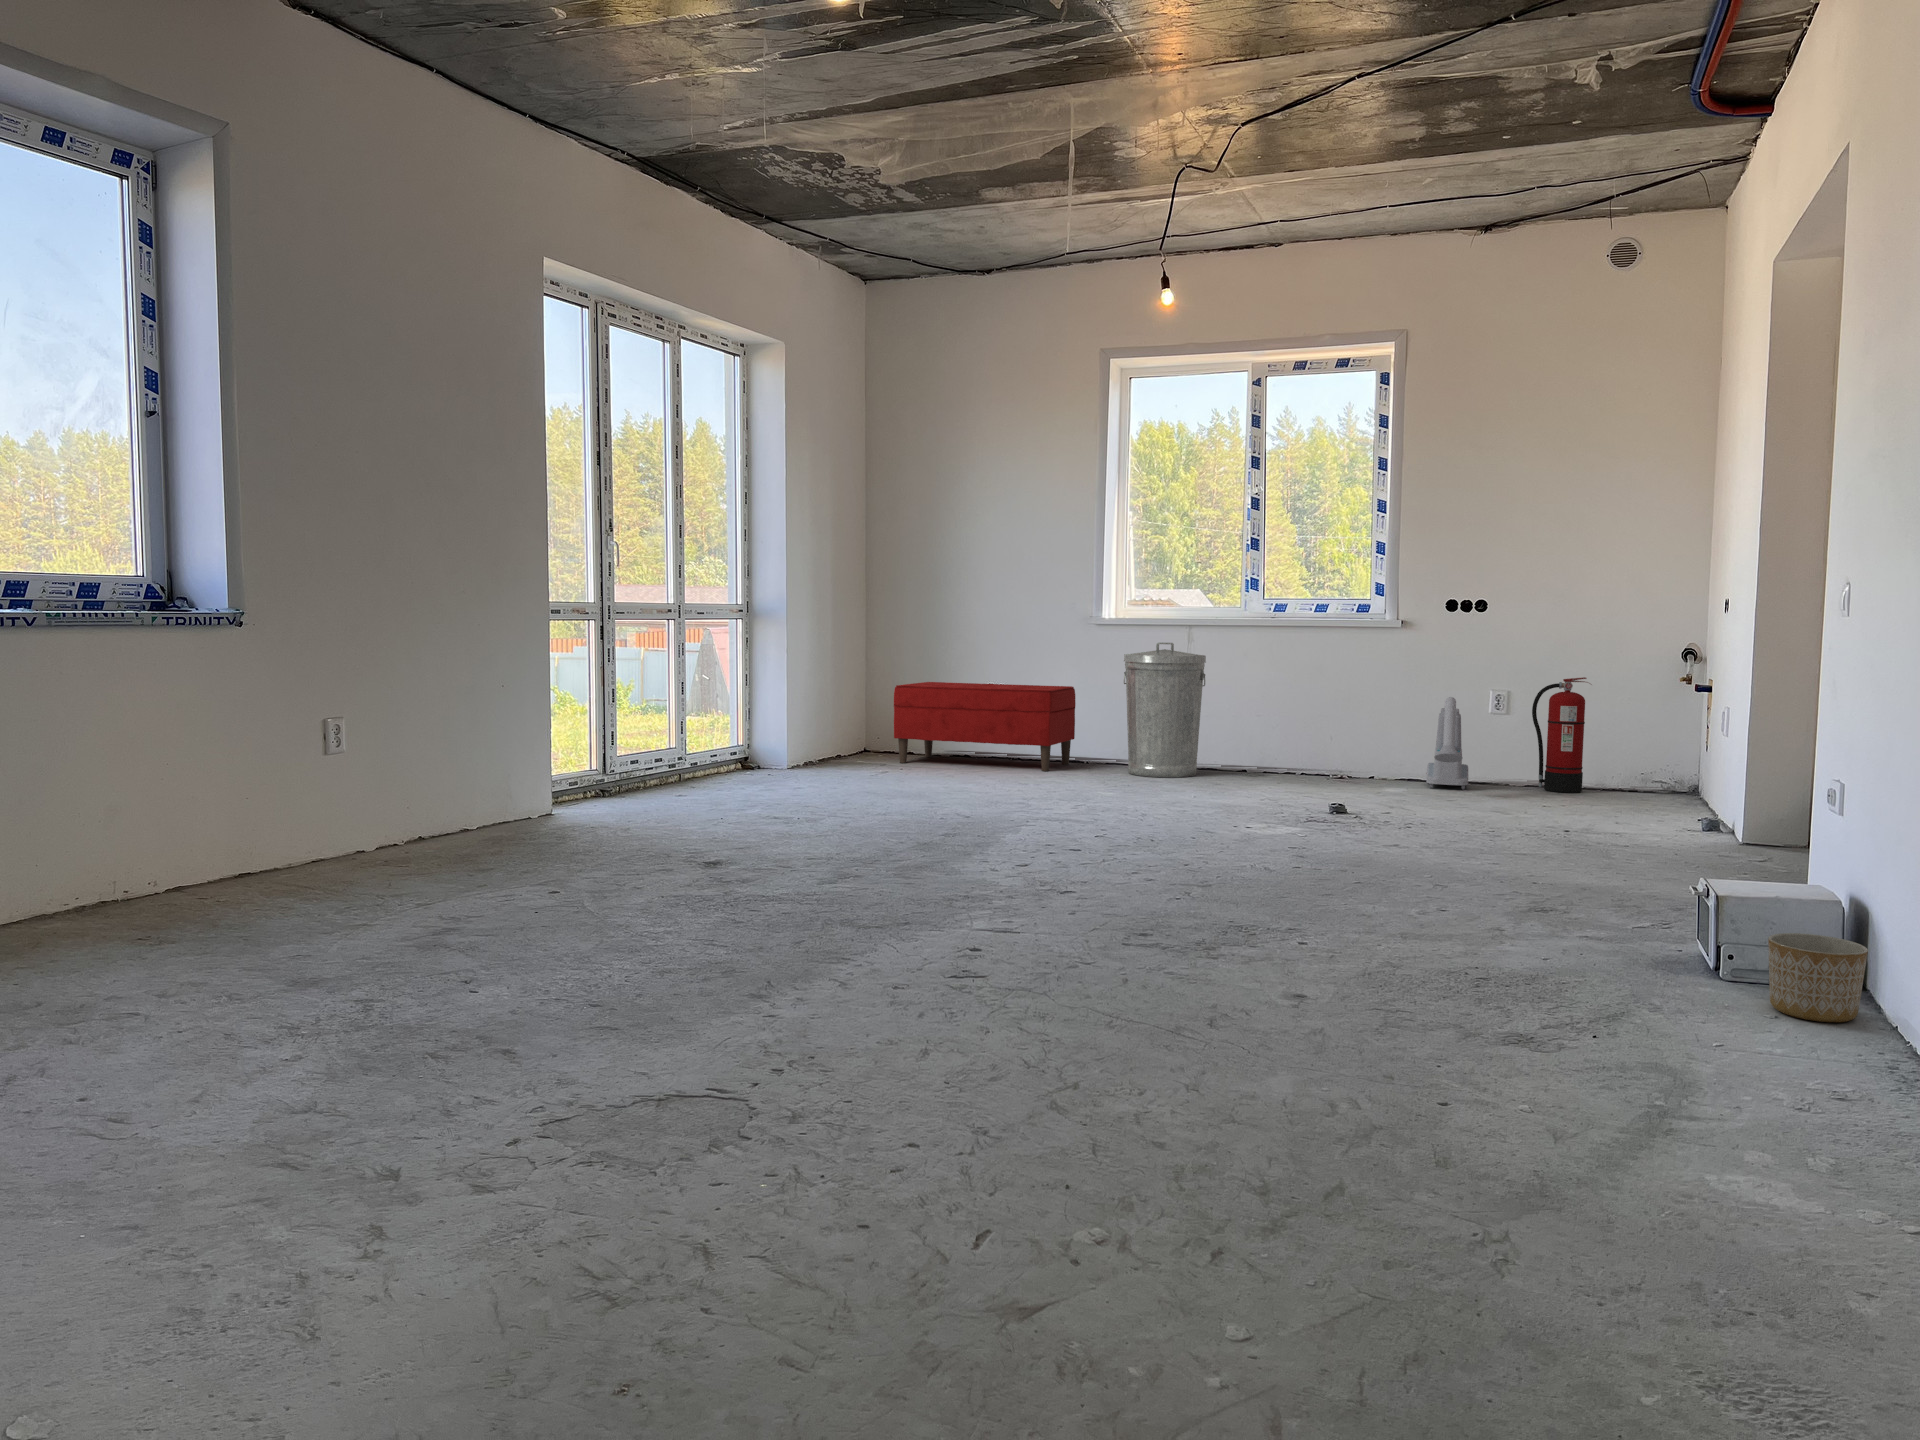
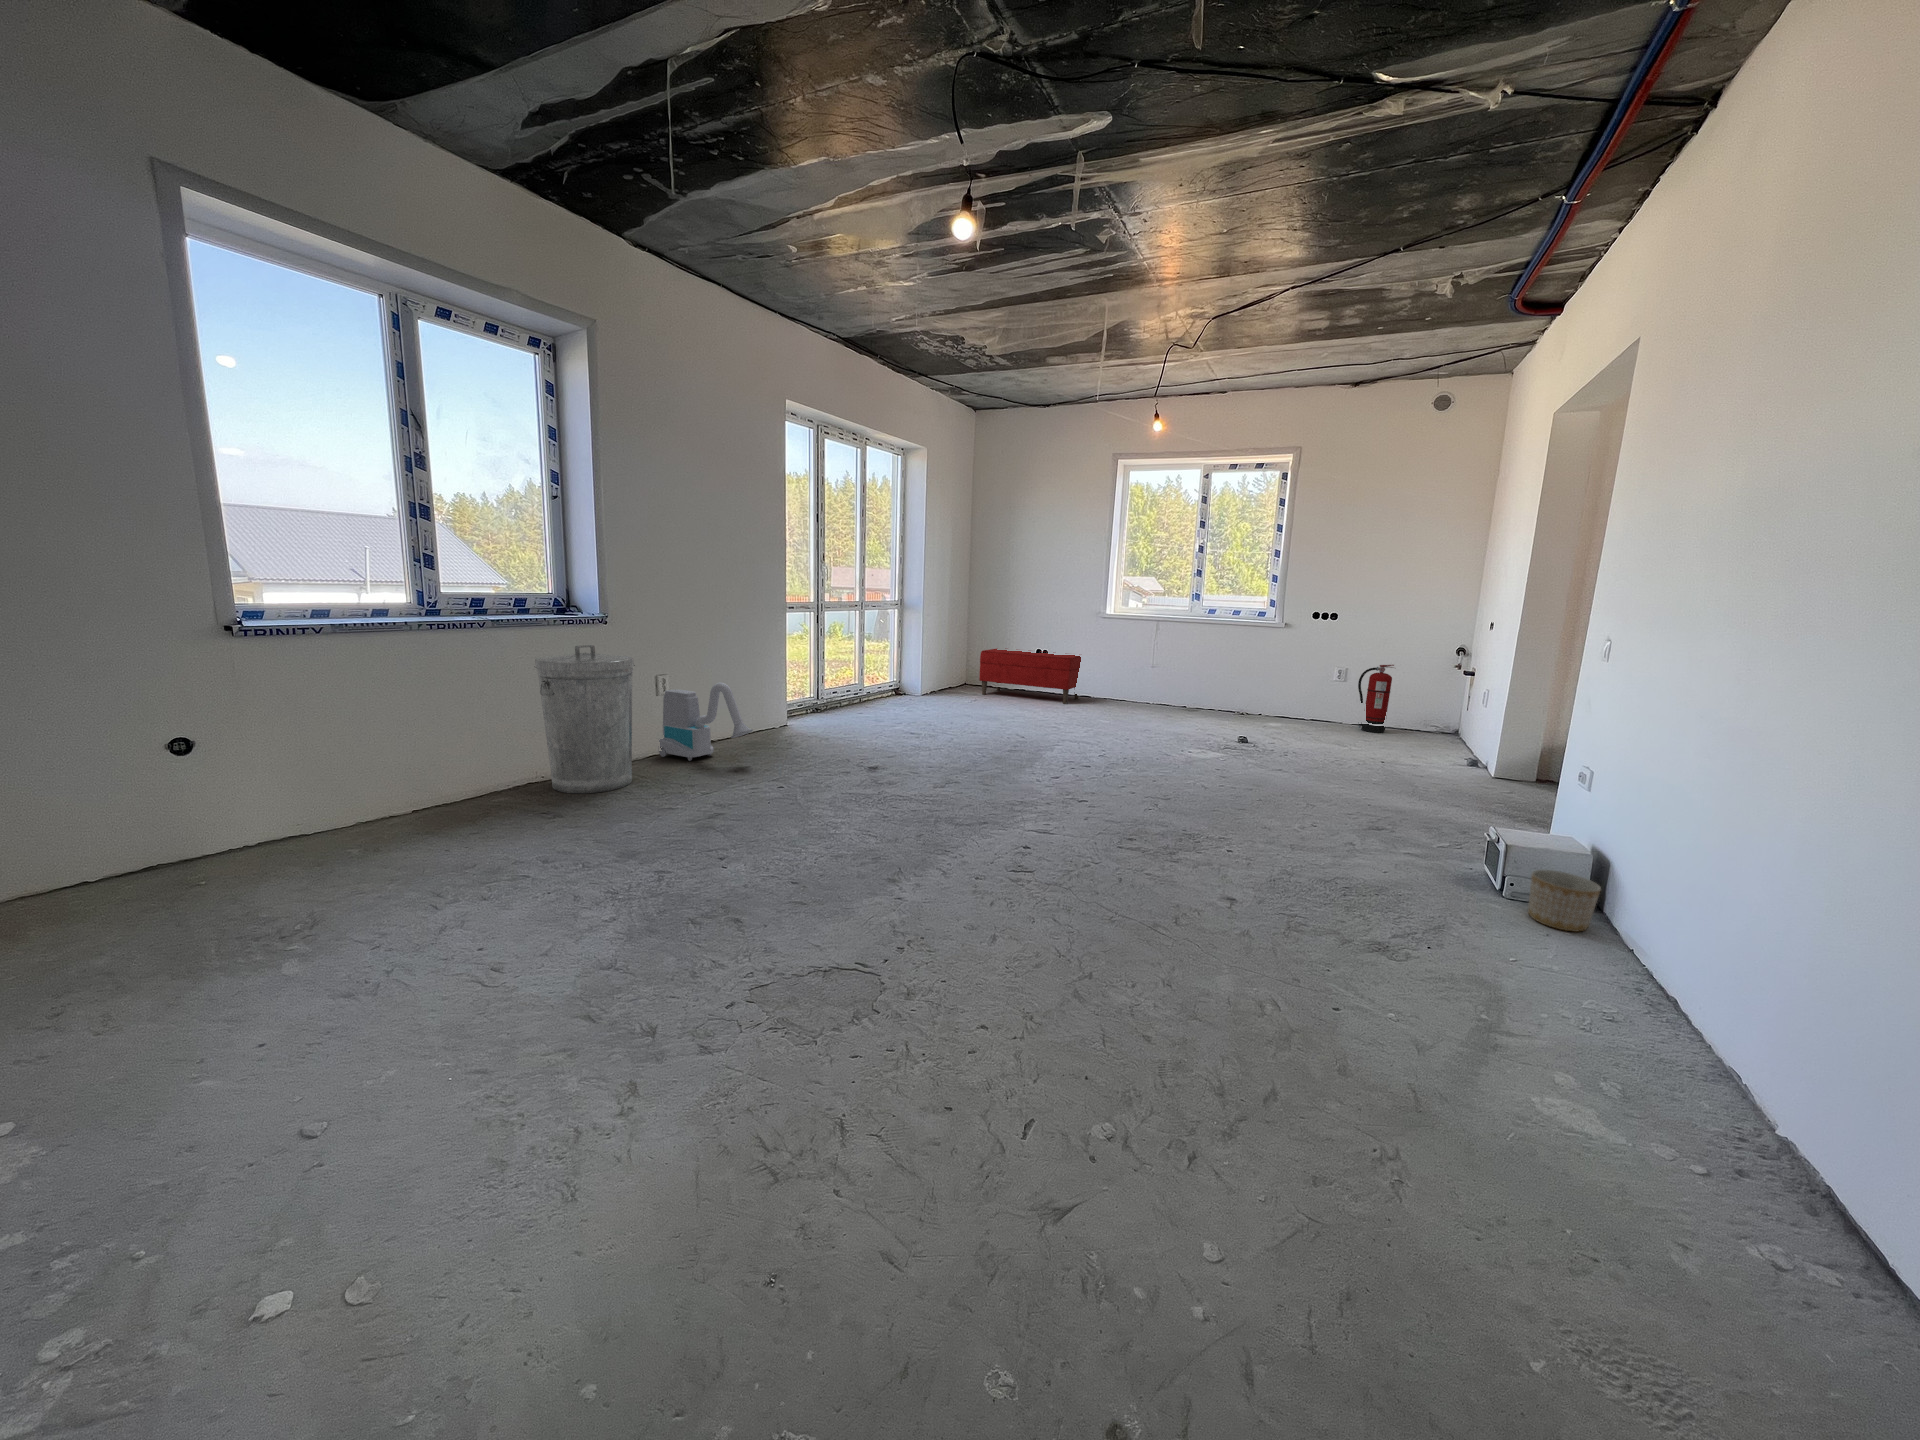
trash can: present [1124,642,1206,778] -> present [535,645,635,793]
vacuum cleaner: present [1426,697,1468,790] -> present [658,683,753,761]

